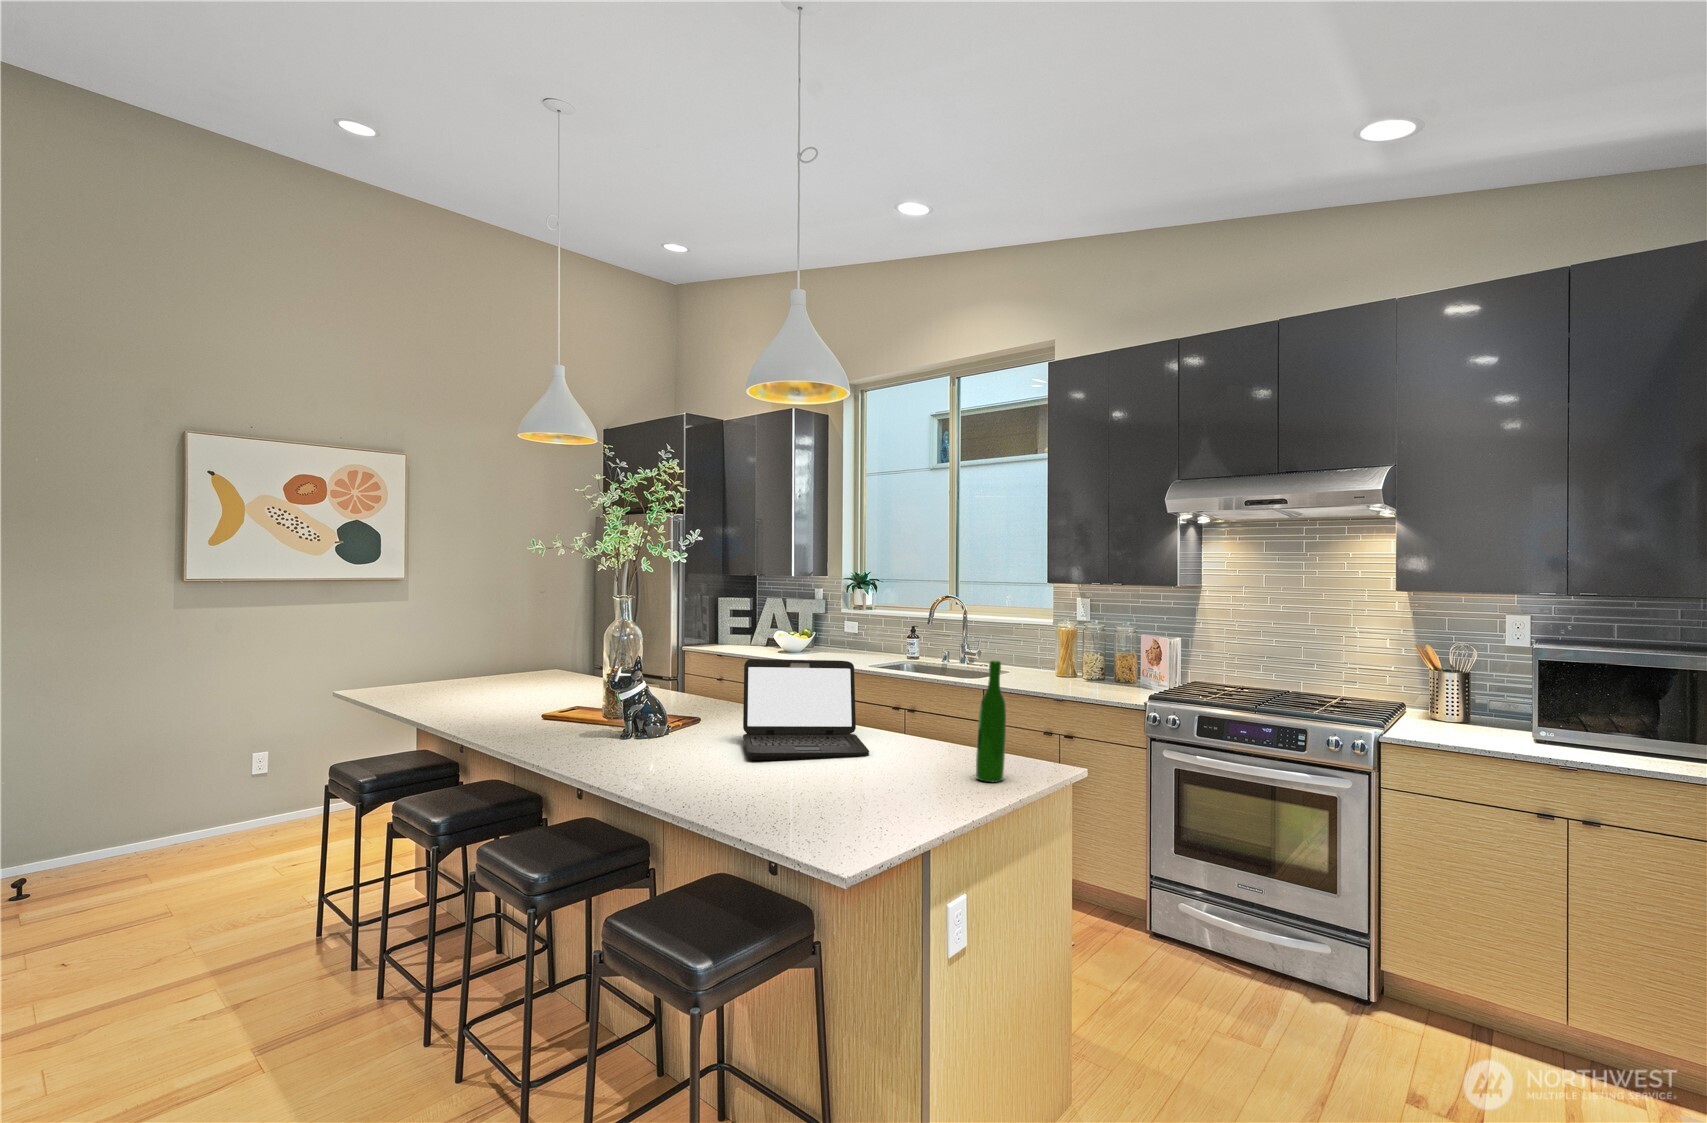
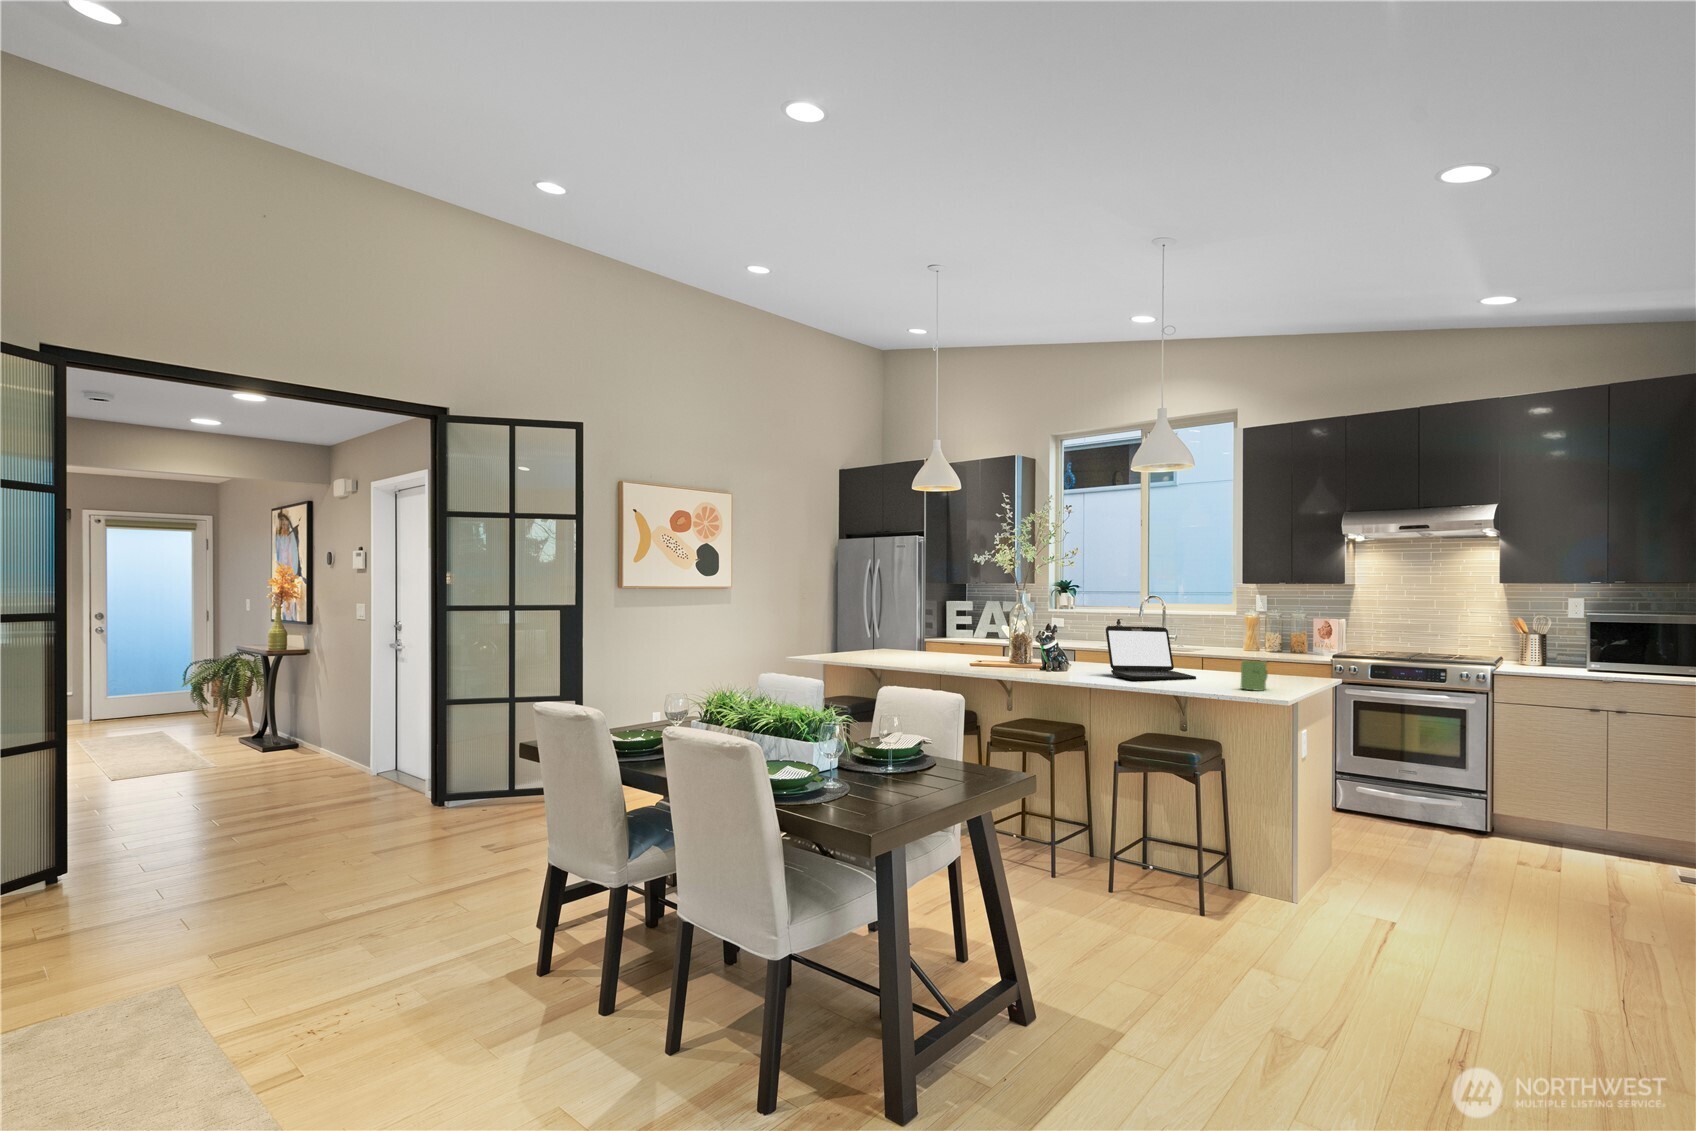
wine bottle: present [976,661,1006,782] -> none [1276,619,1294,685]
mug: none [886,742,939,805] -> present [1241,660,1268,691]

